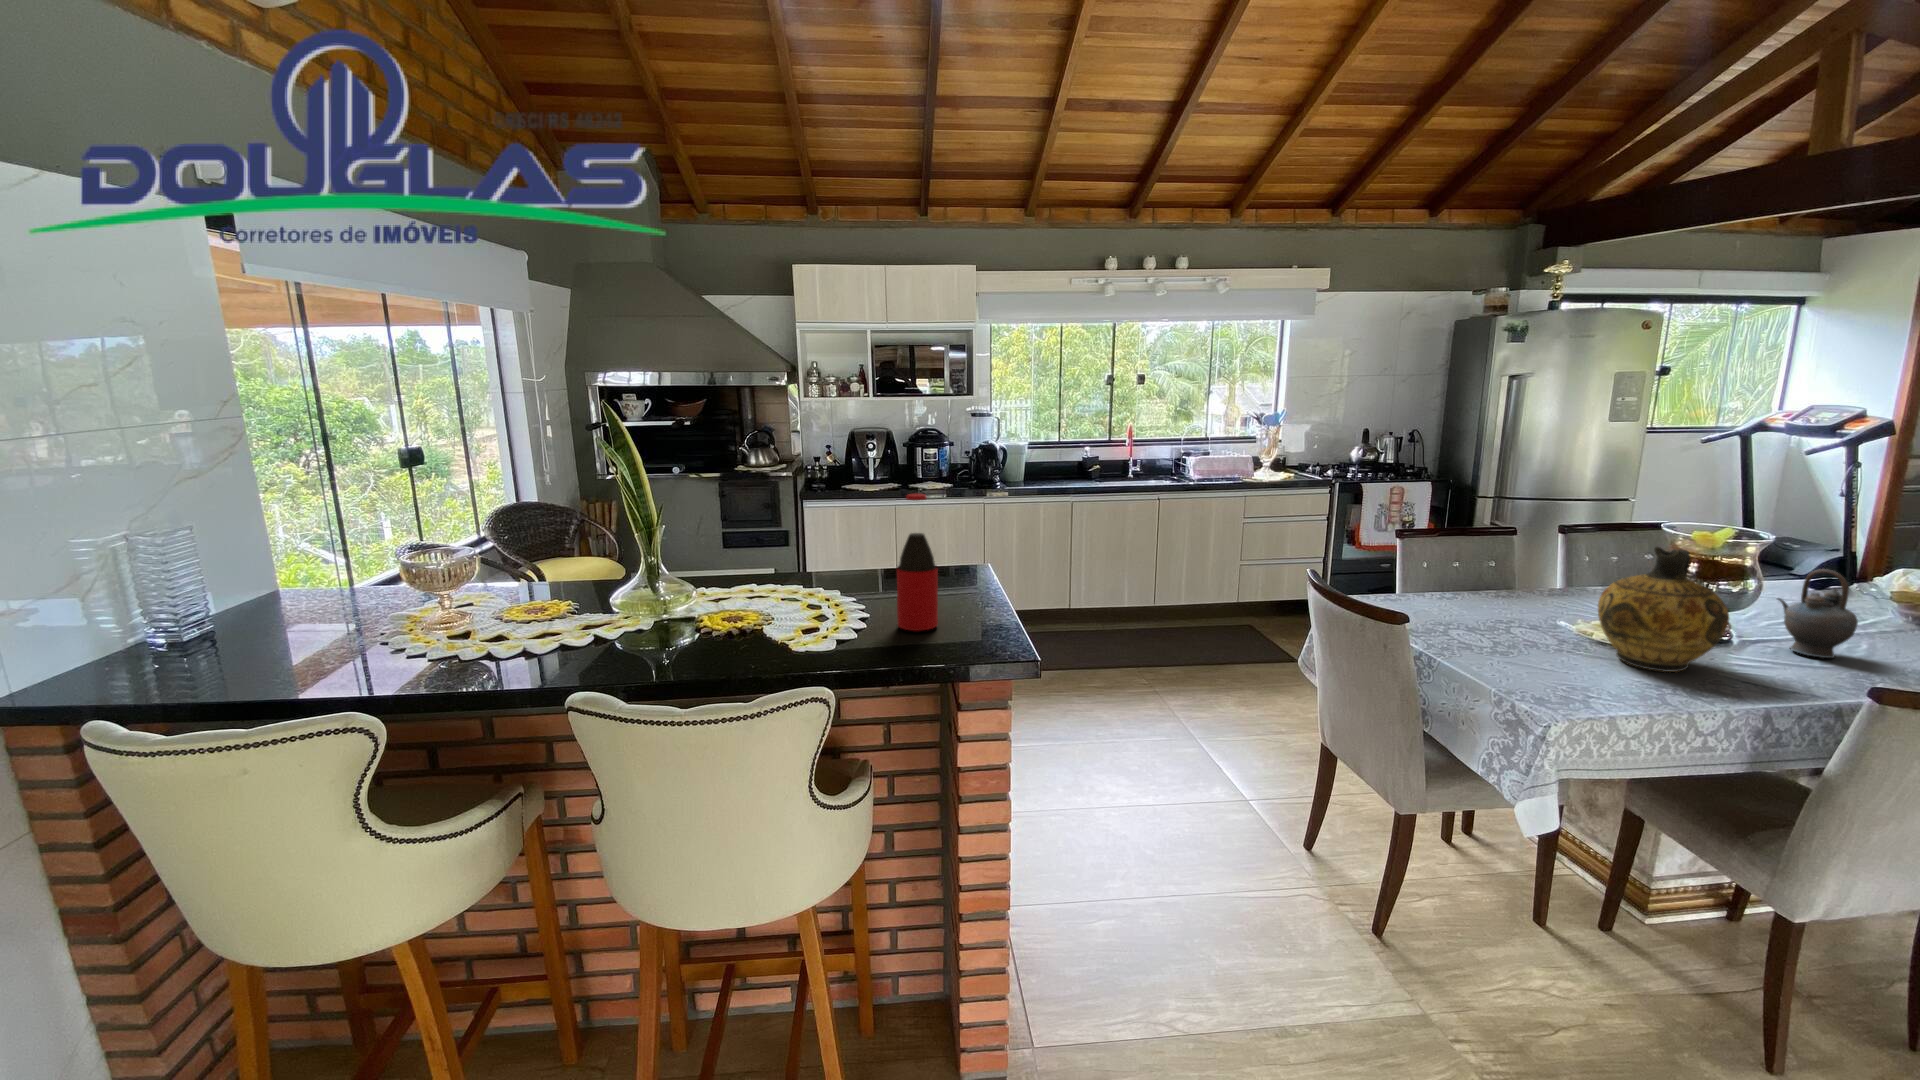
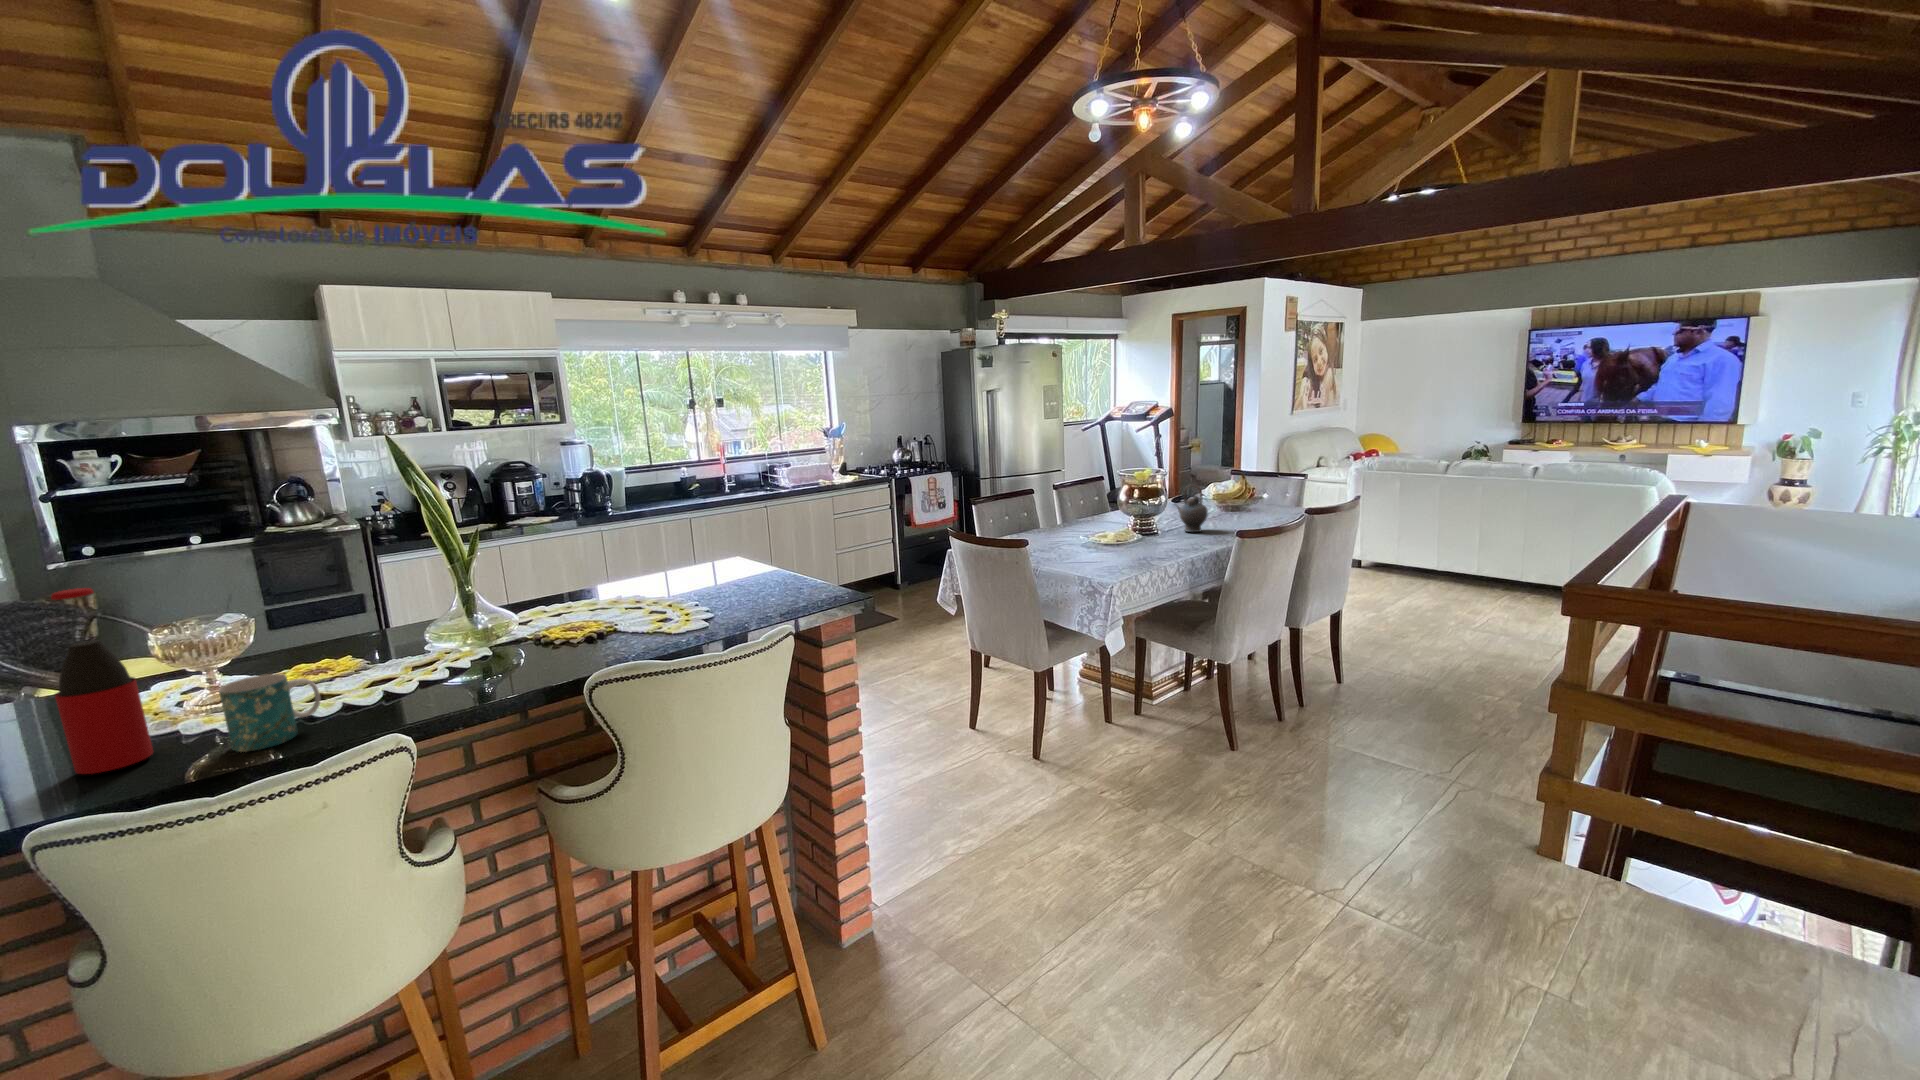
bottle: present [897,494,938,631] -> present [51,588,153,774]
ceramic jug: present [1598,547,1729,672] -> none [1107,480,1166,551]
mug: none [340,620,426,690] -> present [219,674,320,752]

